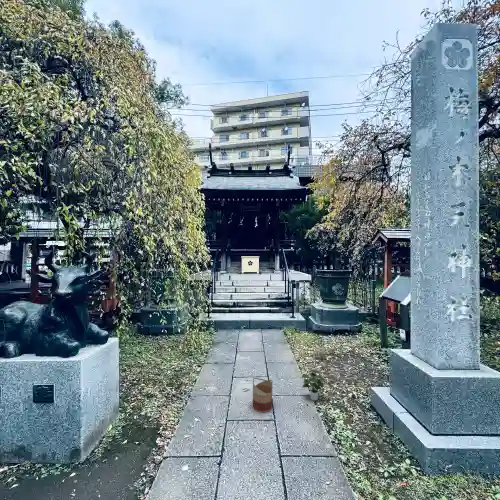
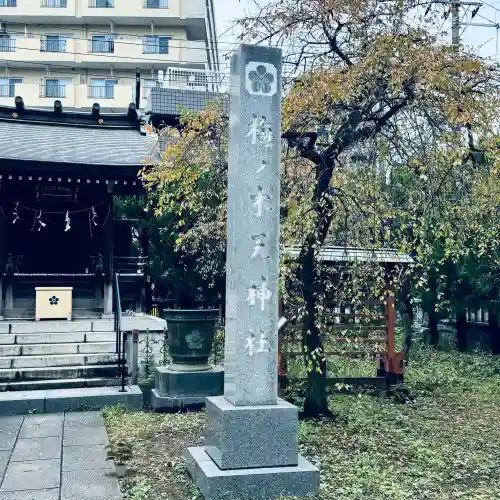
basket: present [253,377,273,412] -> none [34,451,62,491]

